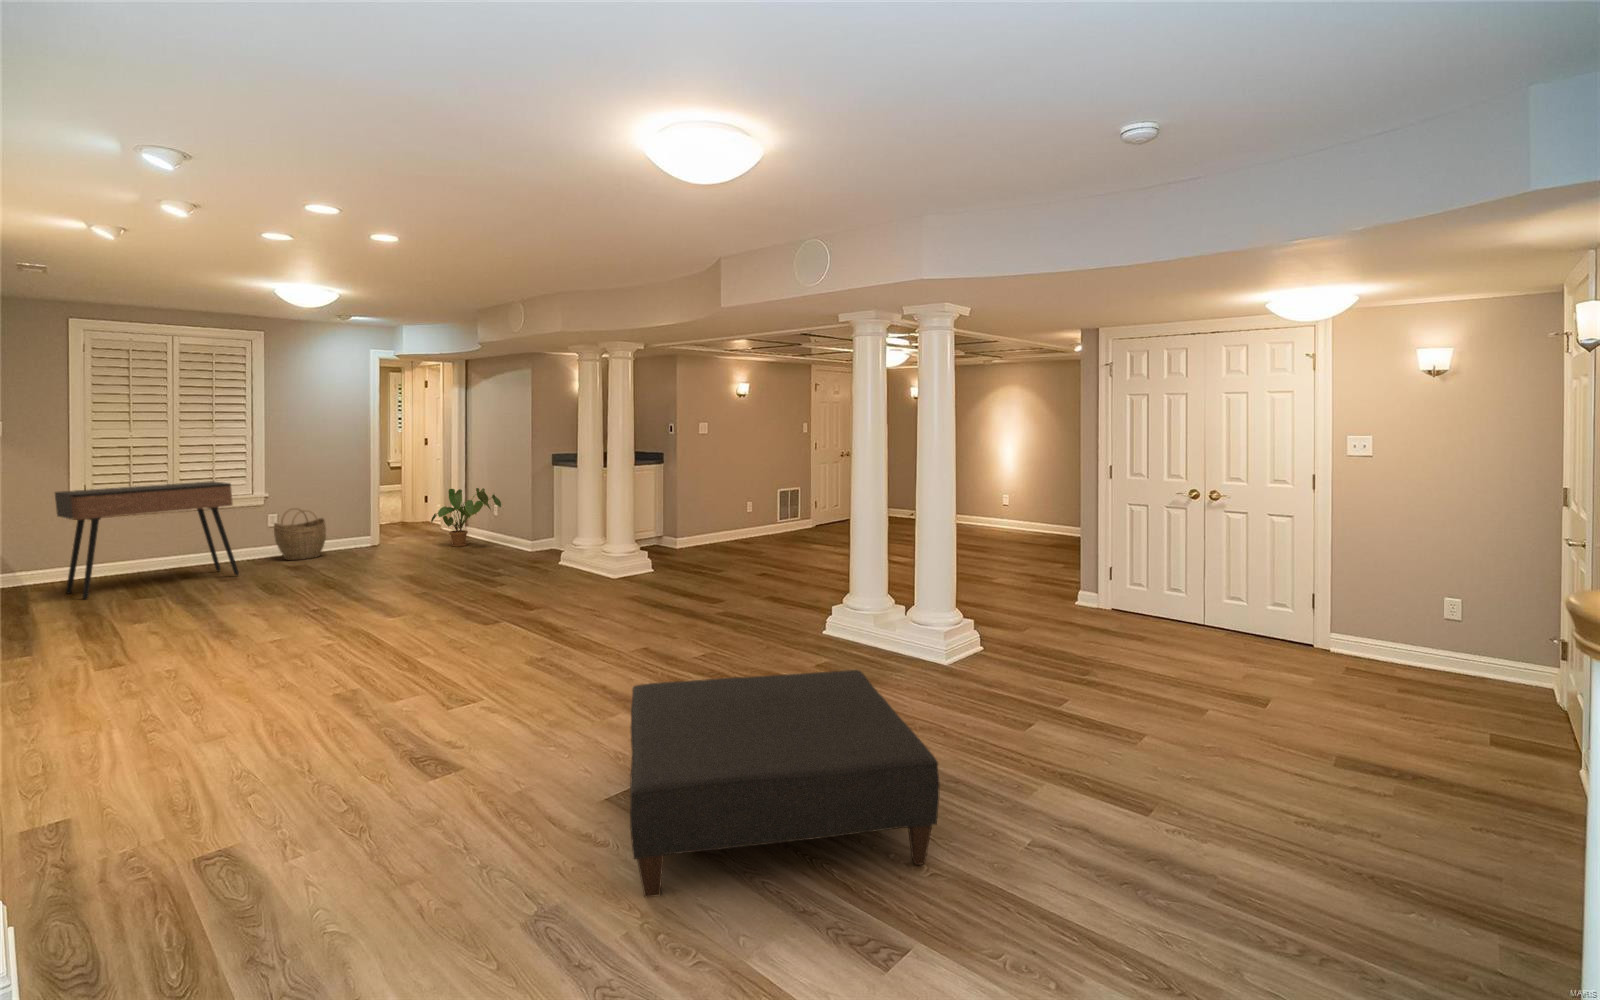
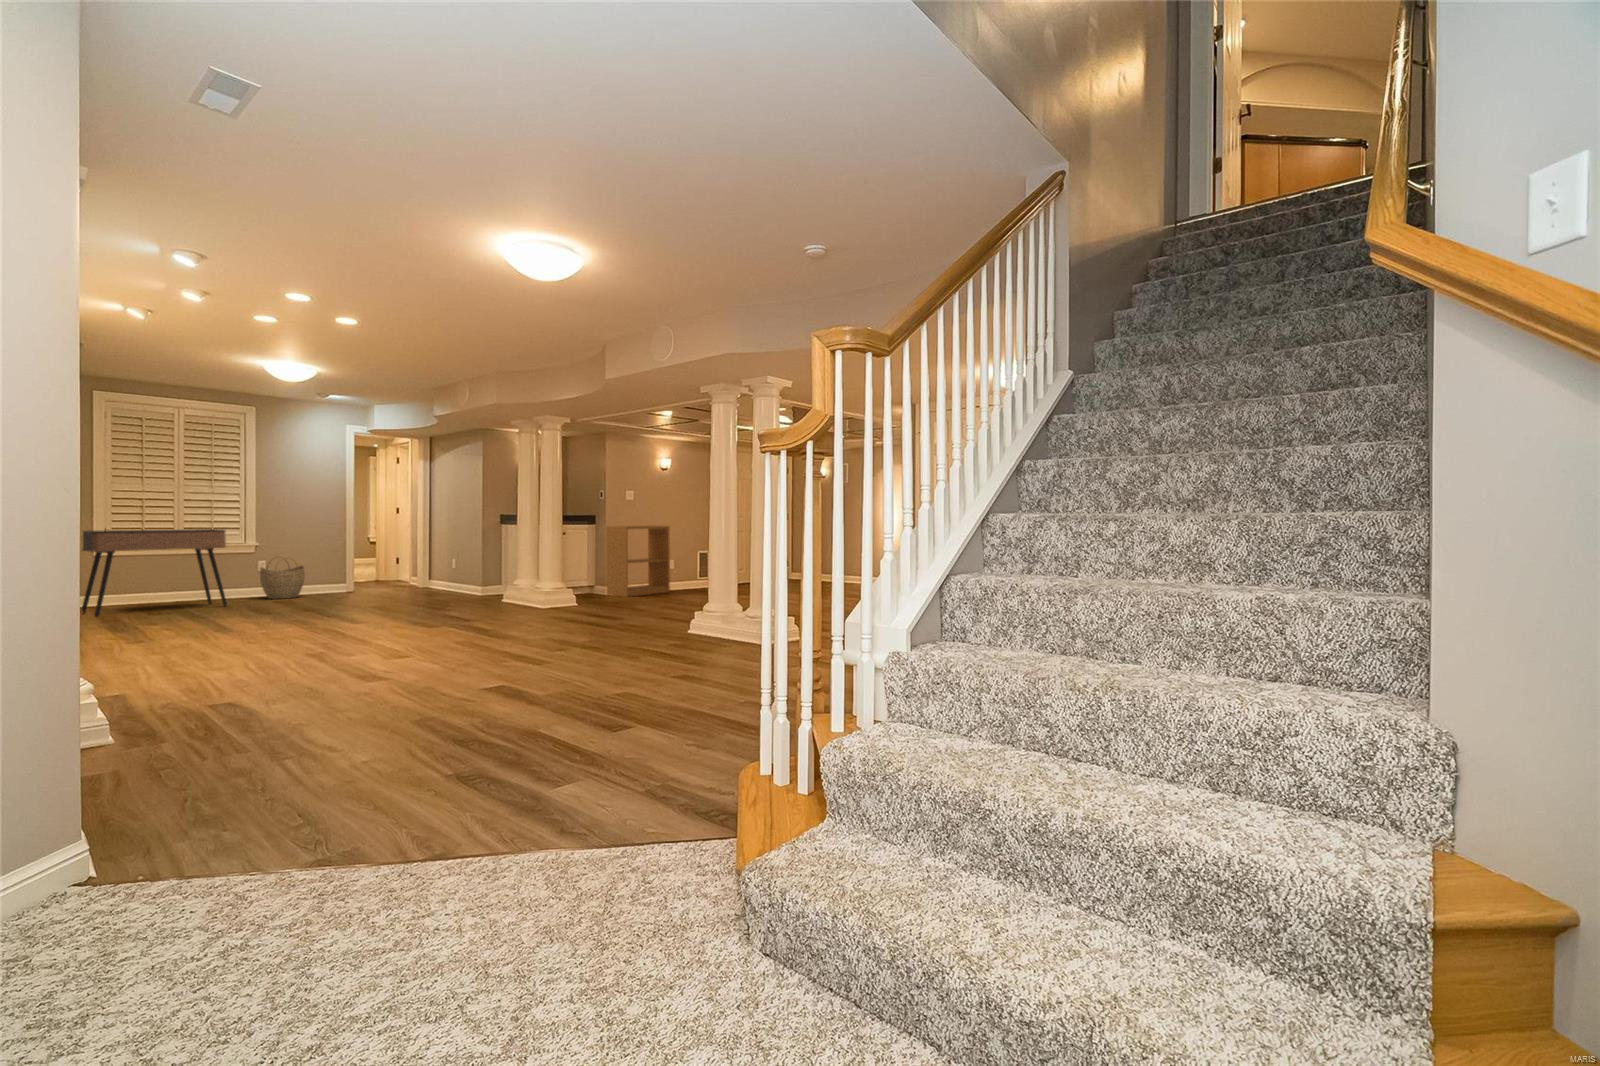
bookshelf: none [680,464,754,555] -> present [606,525,670,597]
house plant: present [431,488,501,547] -> none [396,544,457,593]
ottoman: present [630,670,940,897] -> none [464,618,678,726]

